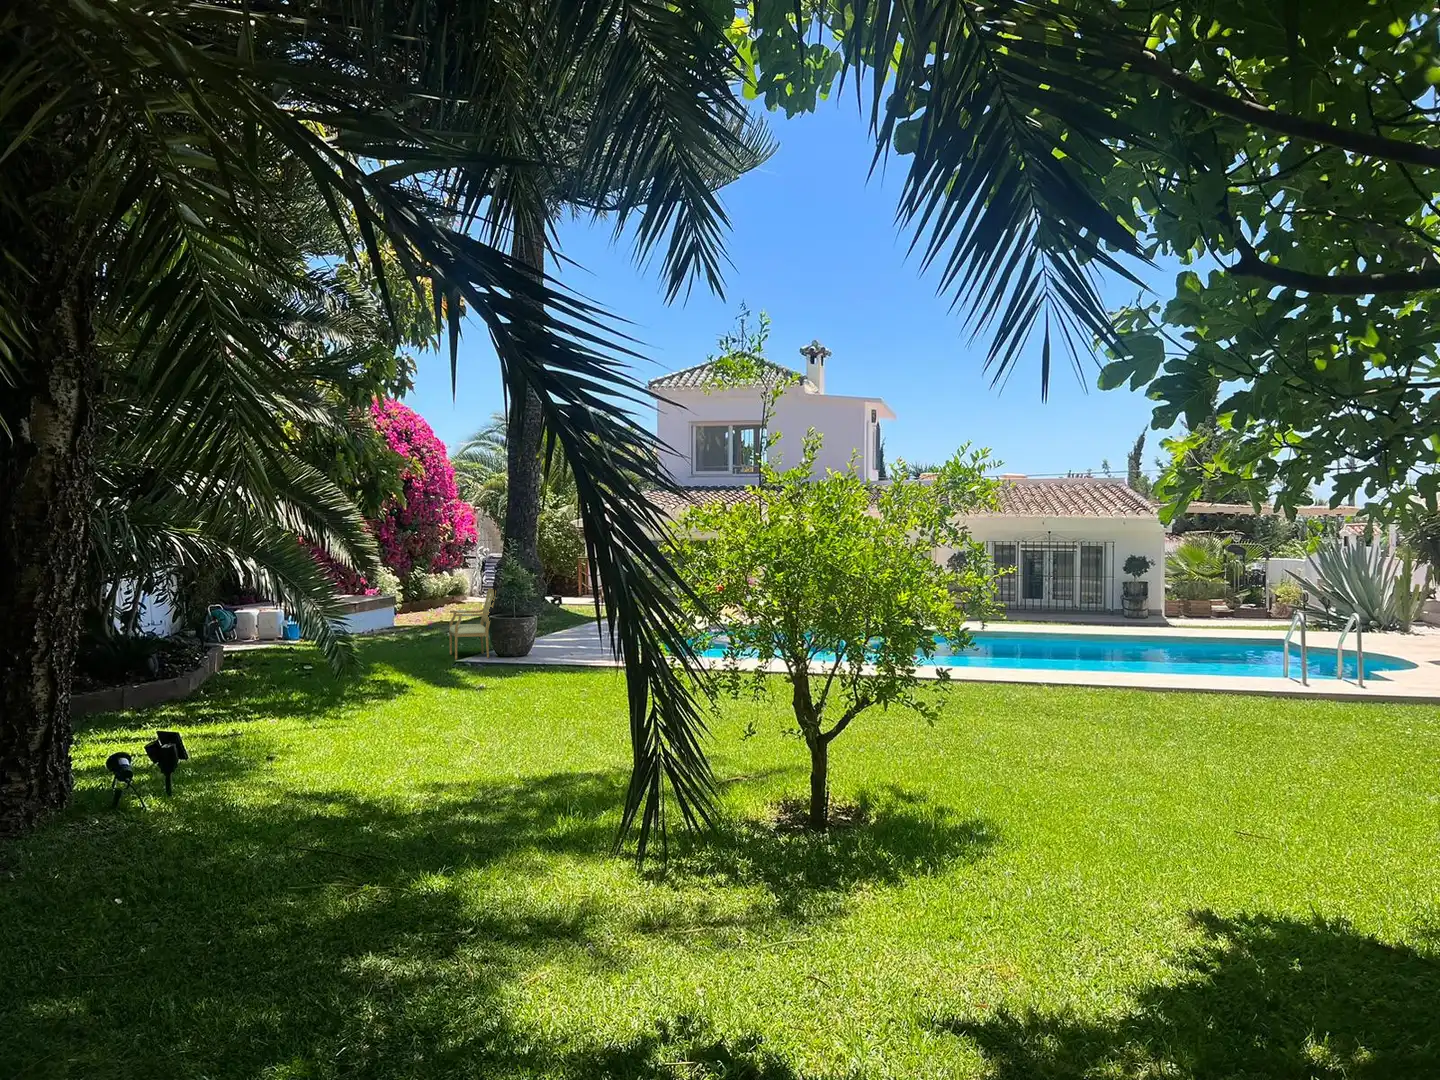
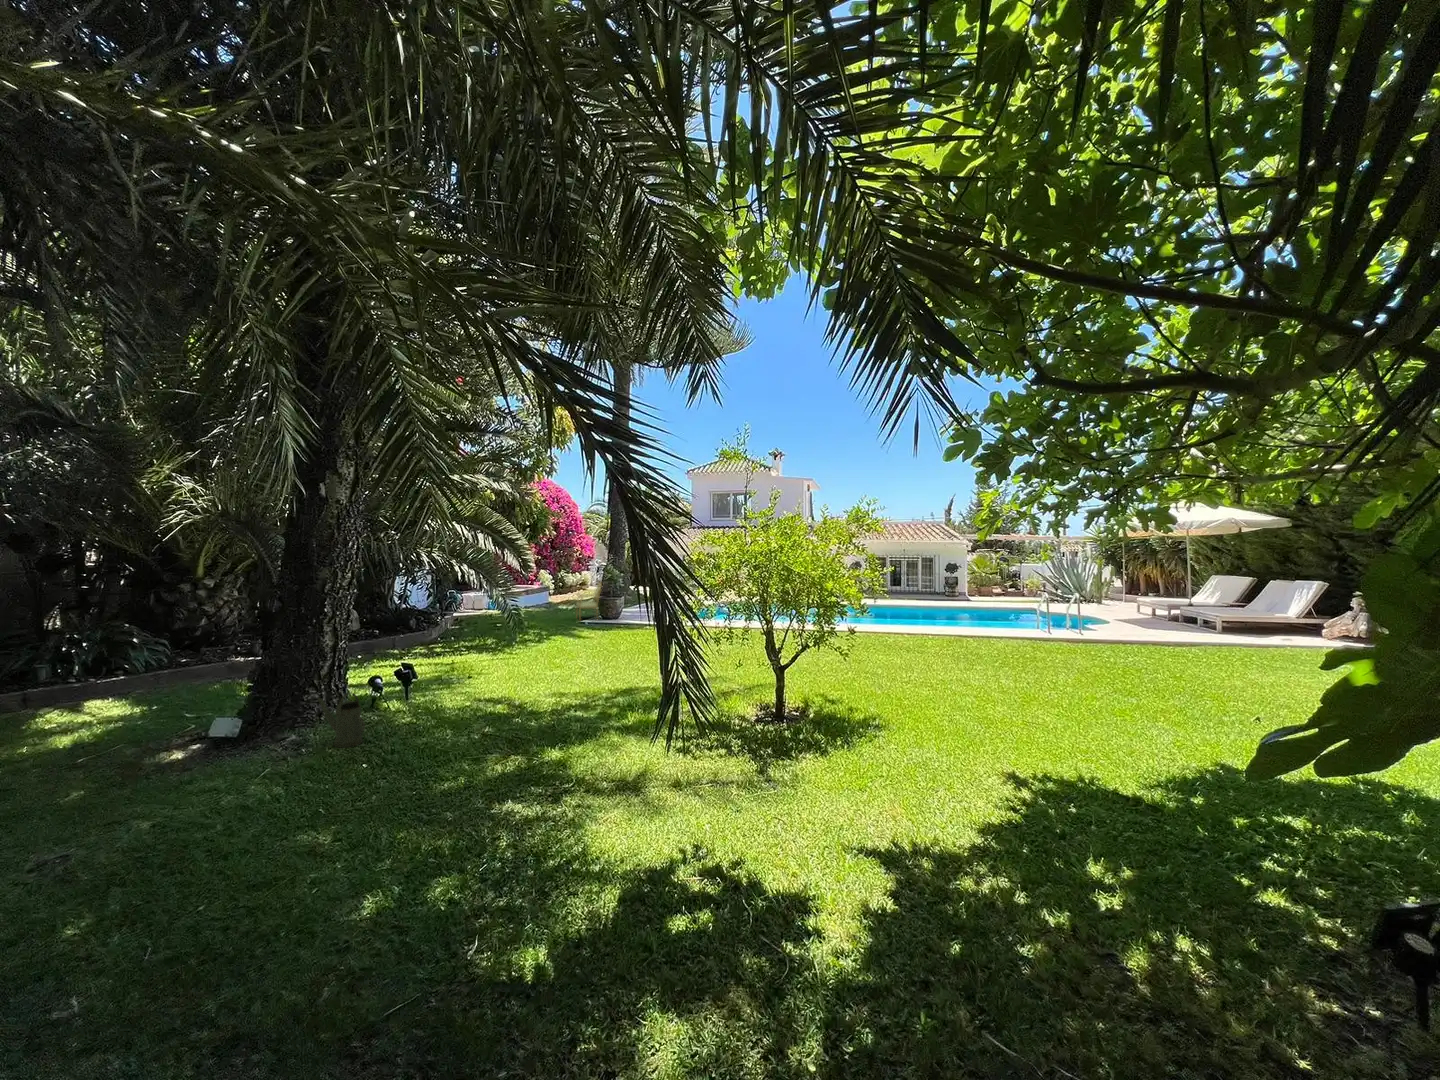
watering can: none [25,779,109,871] -> present [318,693,365,747]

